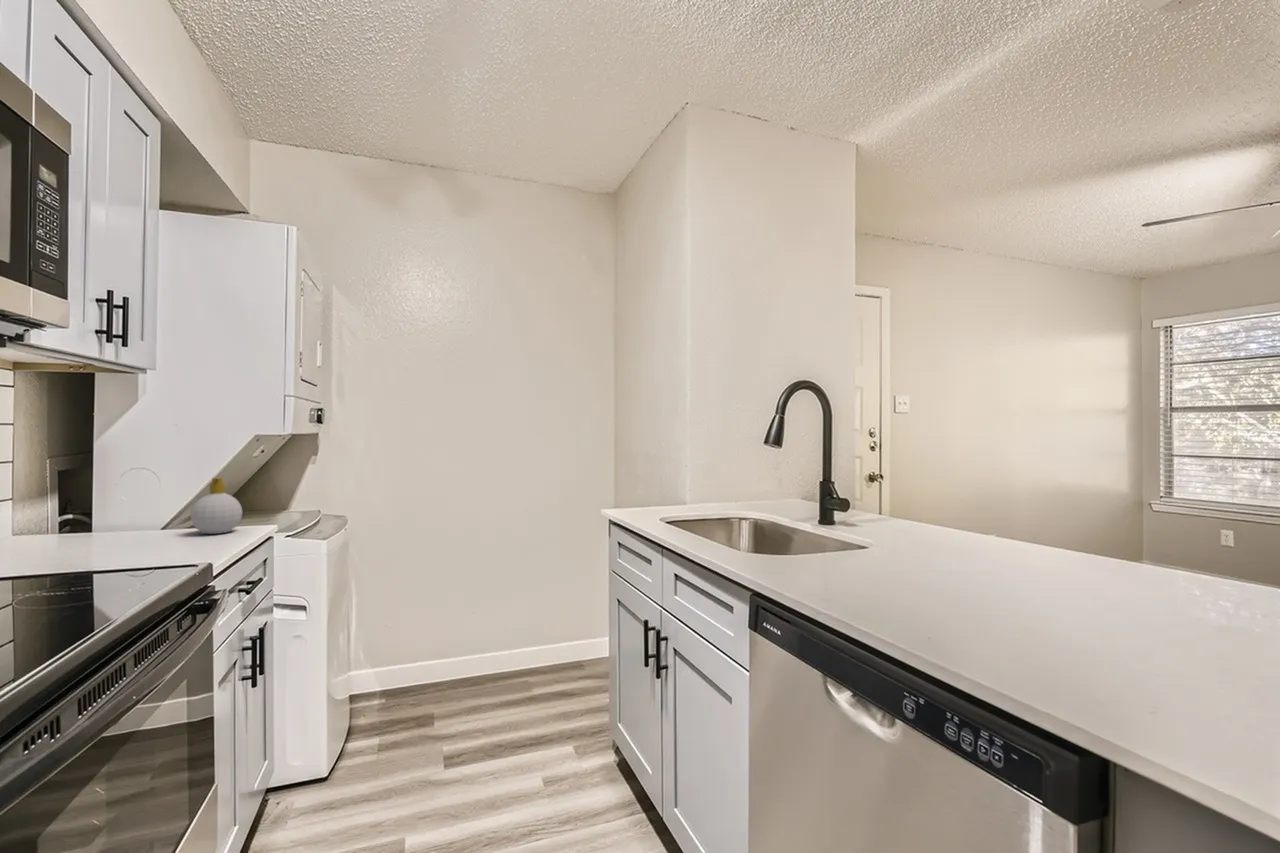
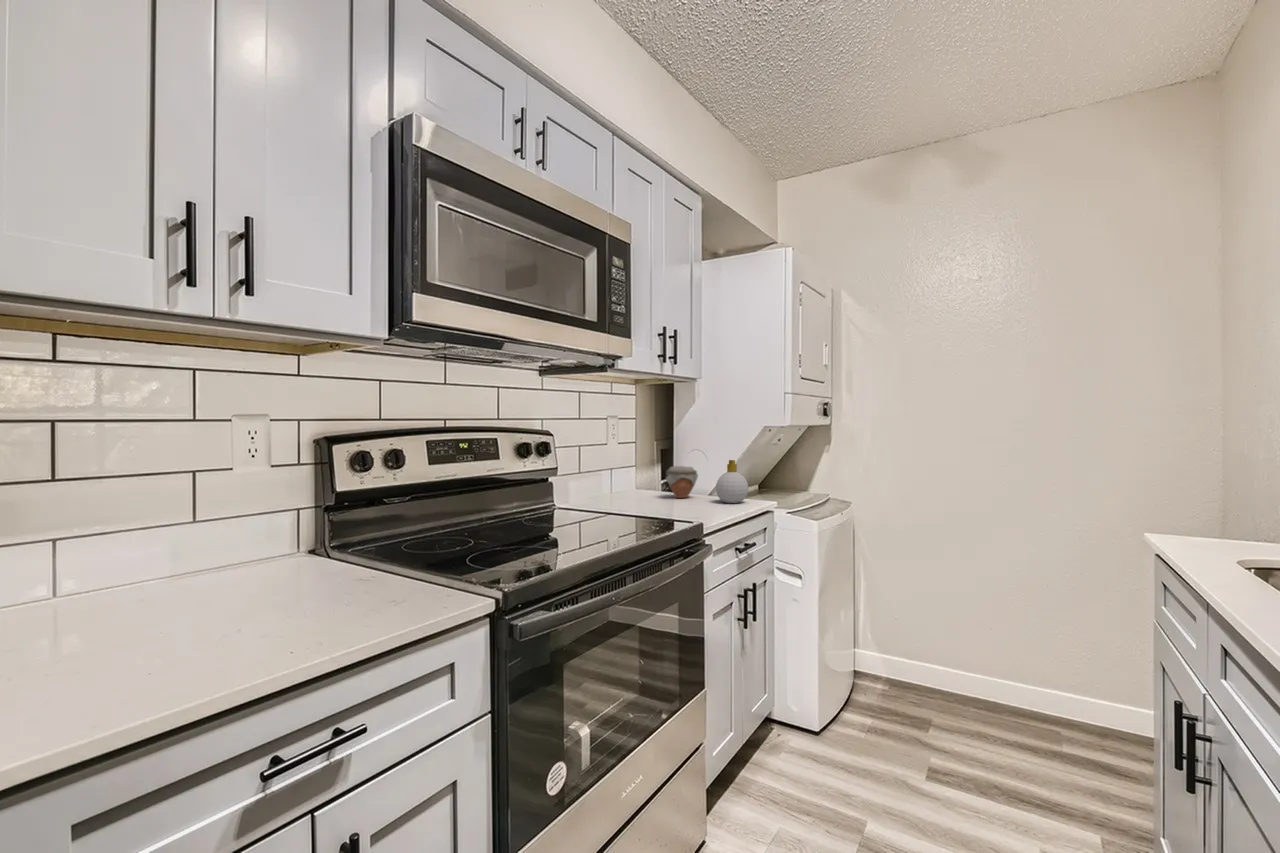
jar: none [89,491,152,537] -> present [665,466,698,498]

